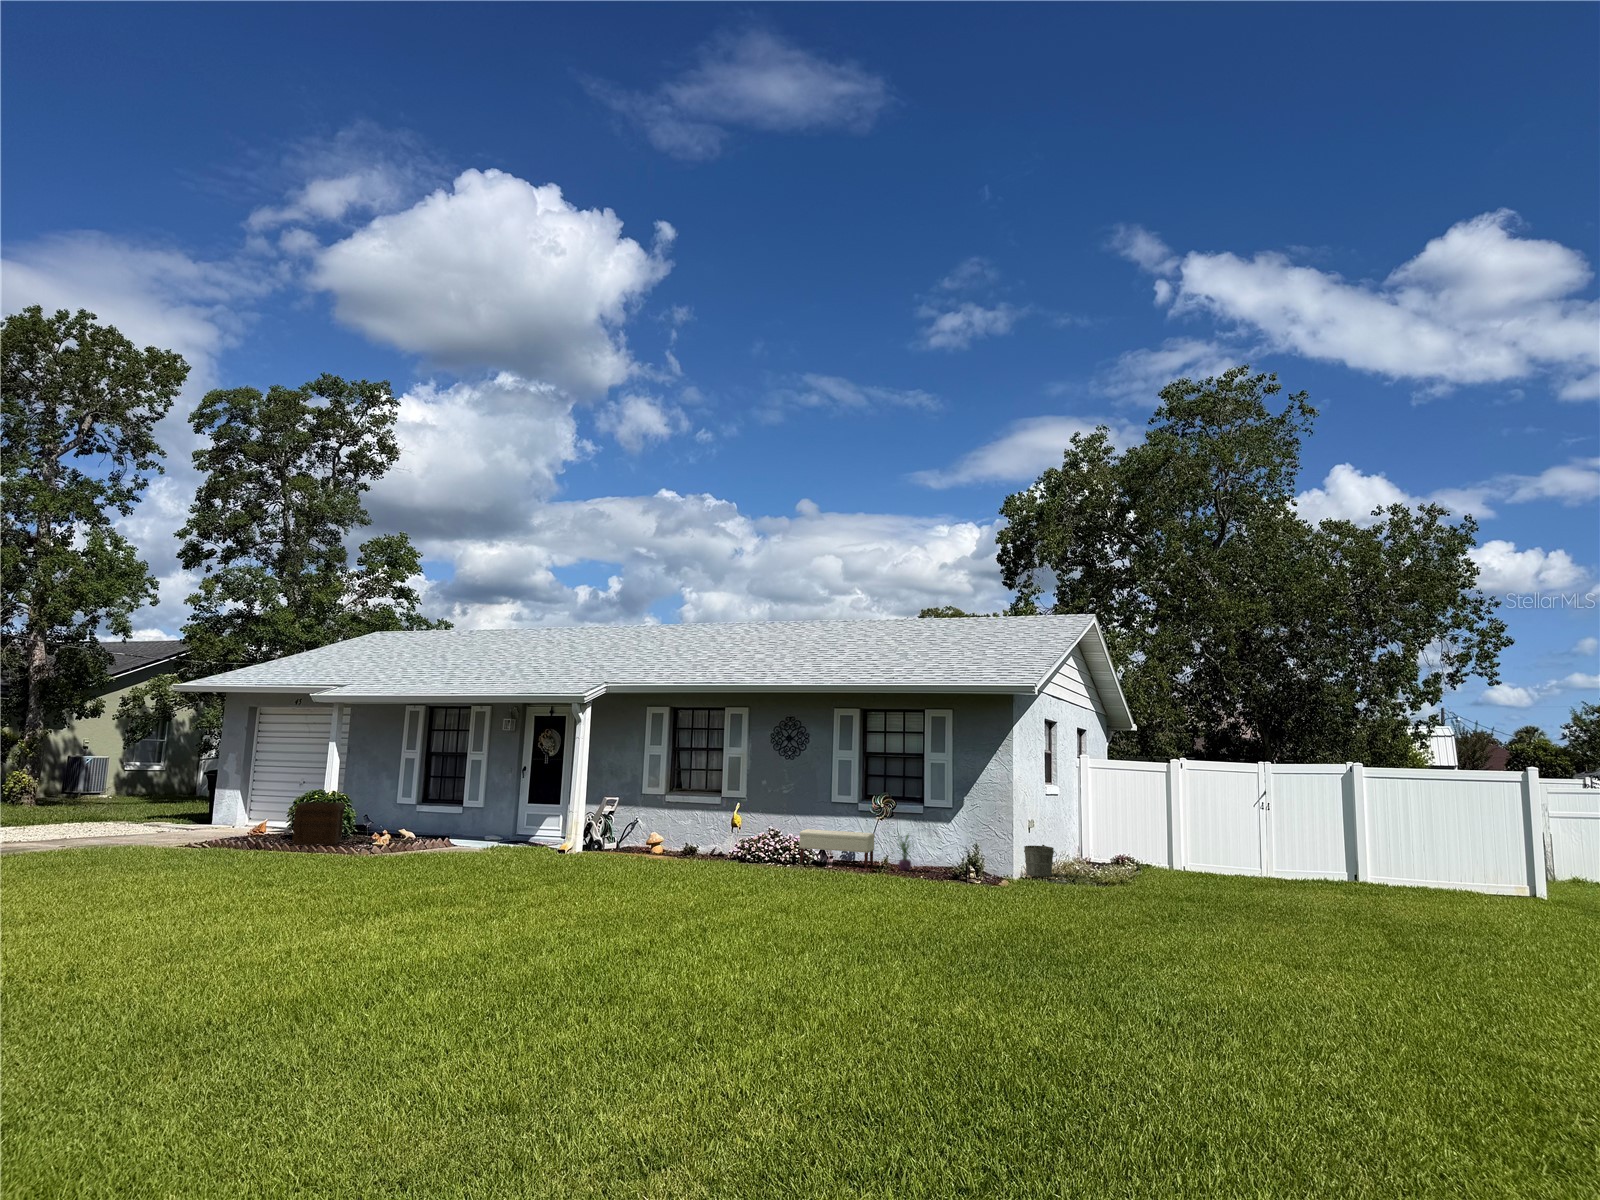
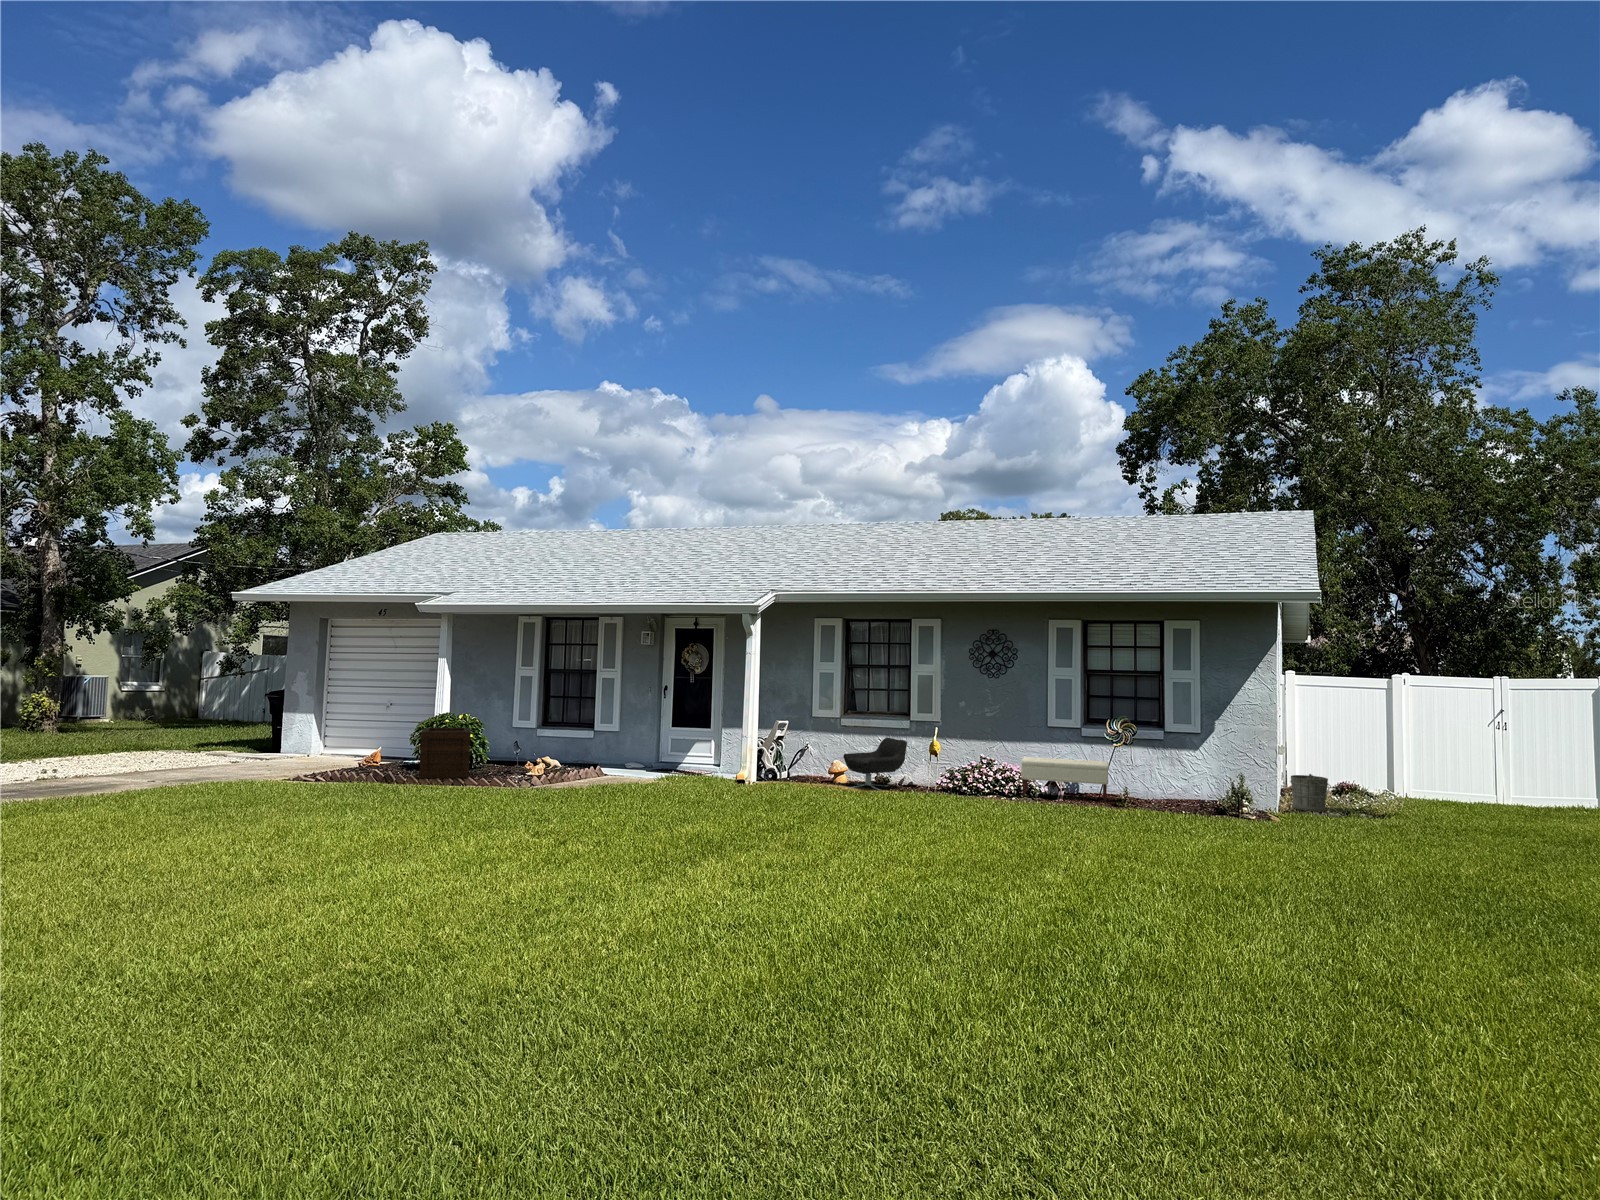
lounge chair: none [656,812,711,857] -> present [843,737,907,790]
decorative plant: present [892,835,911,871] -> none [1128,762,1177,806]

